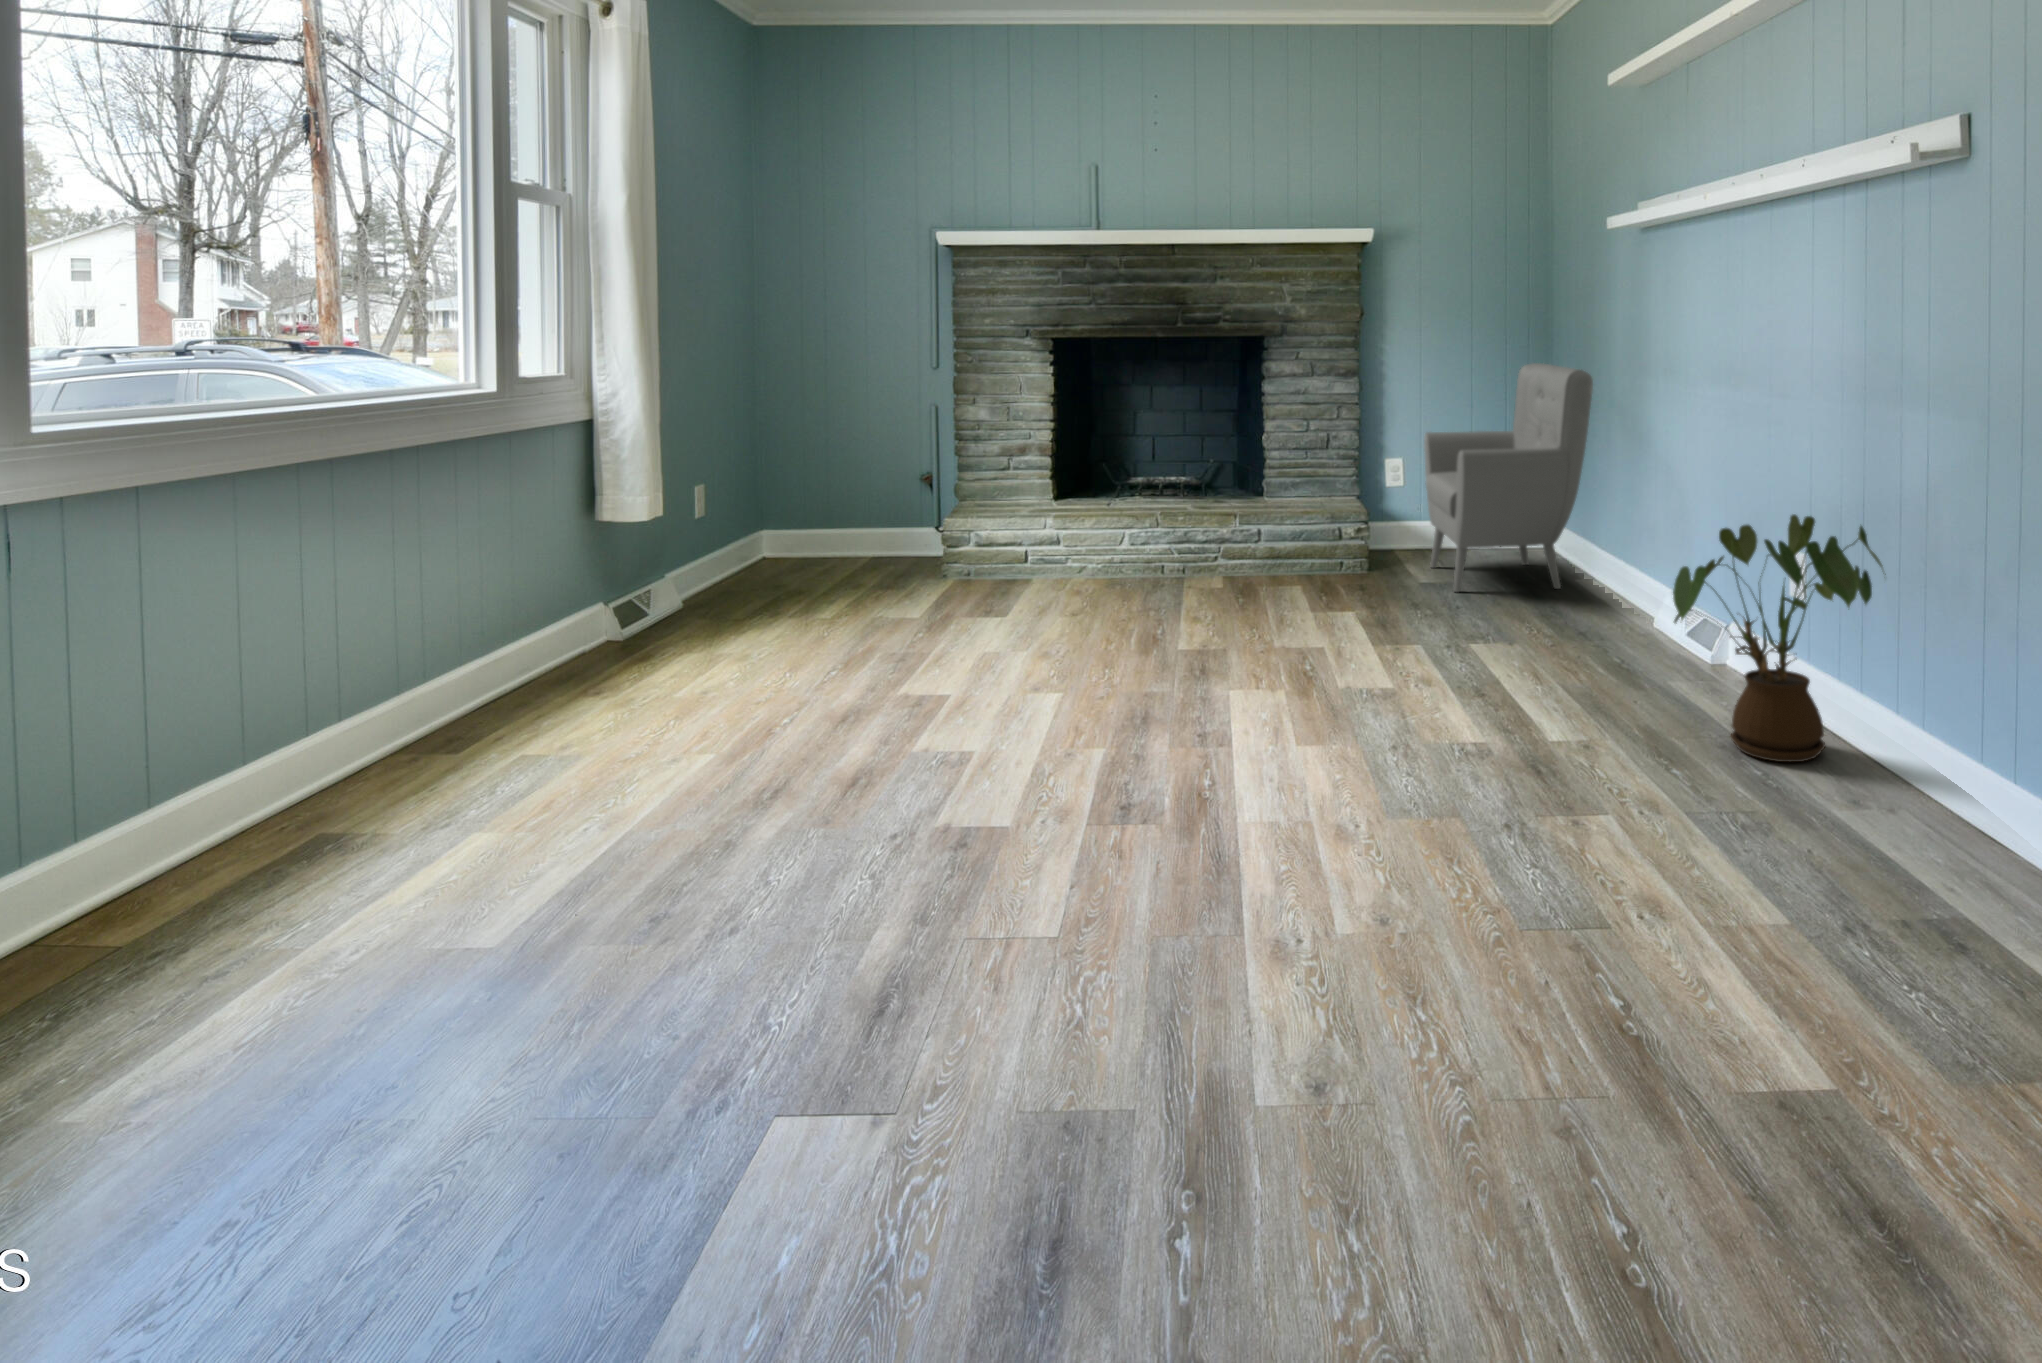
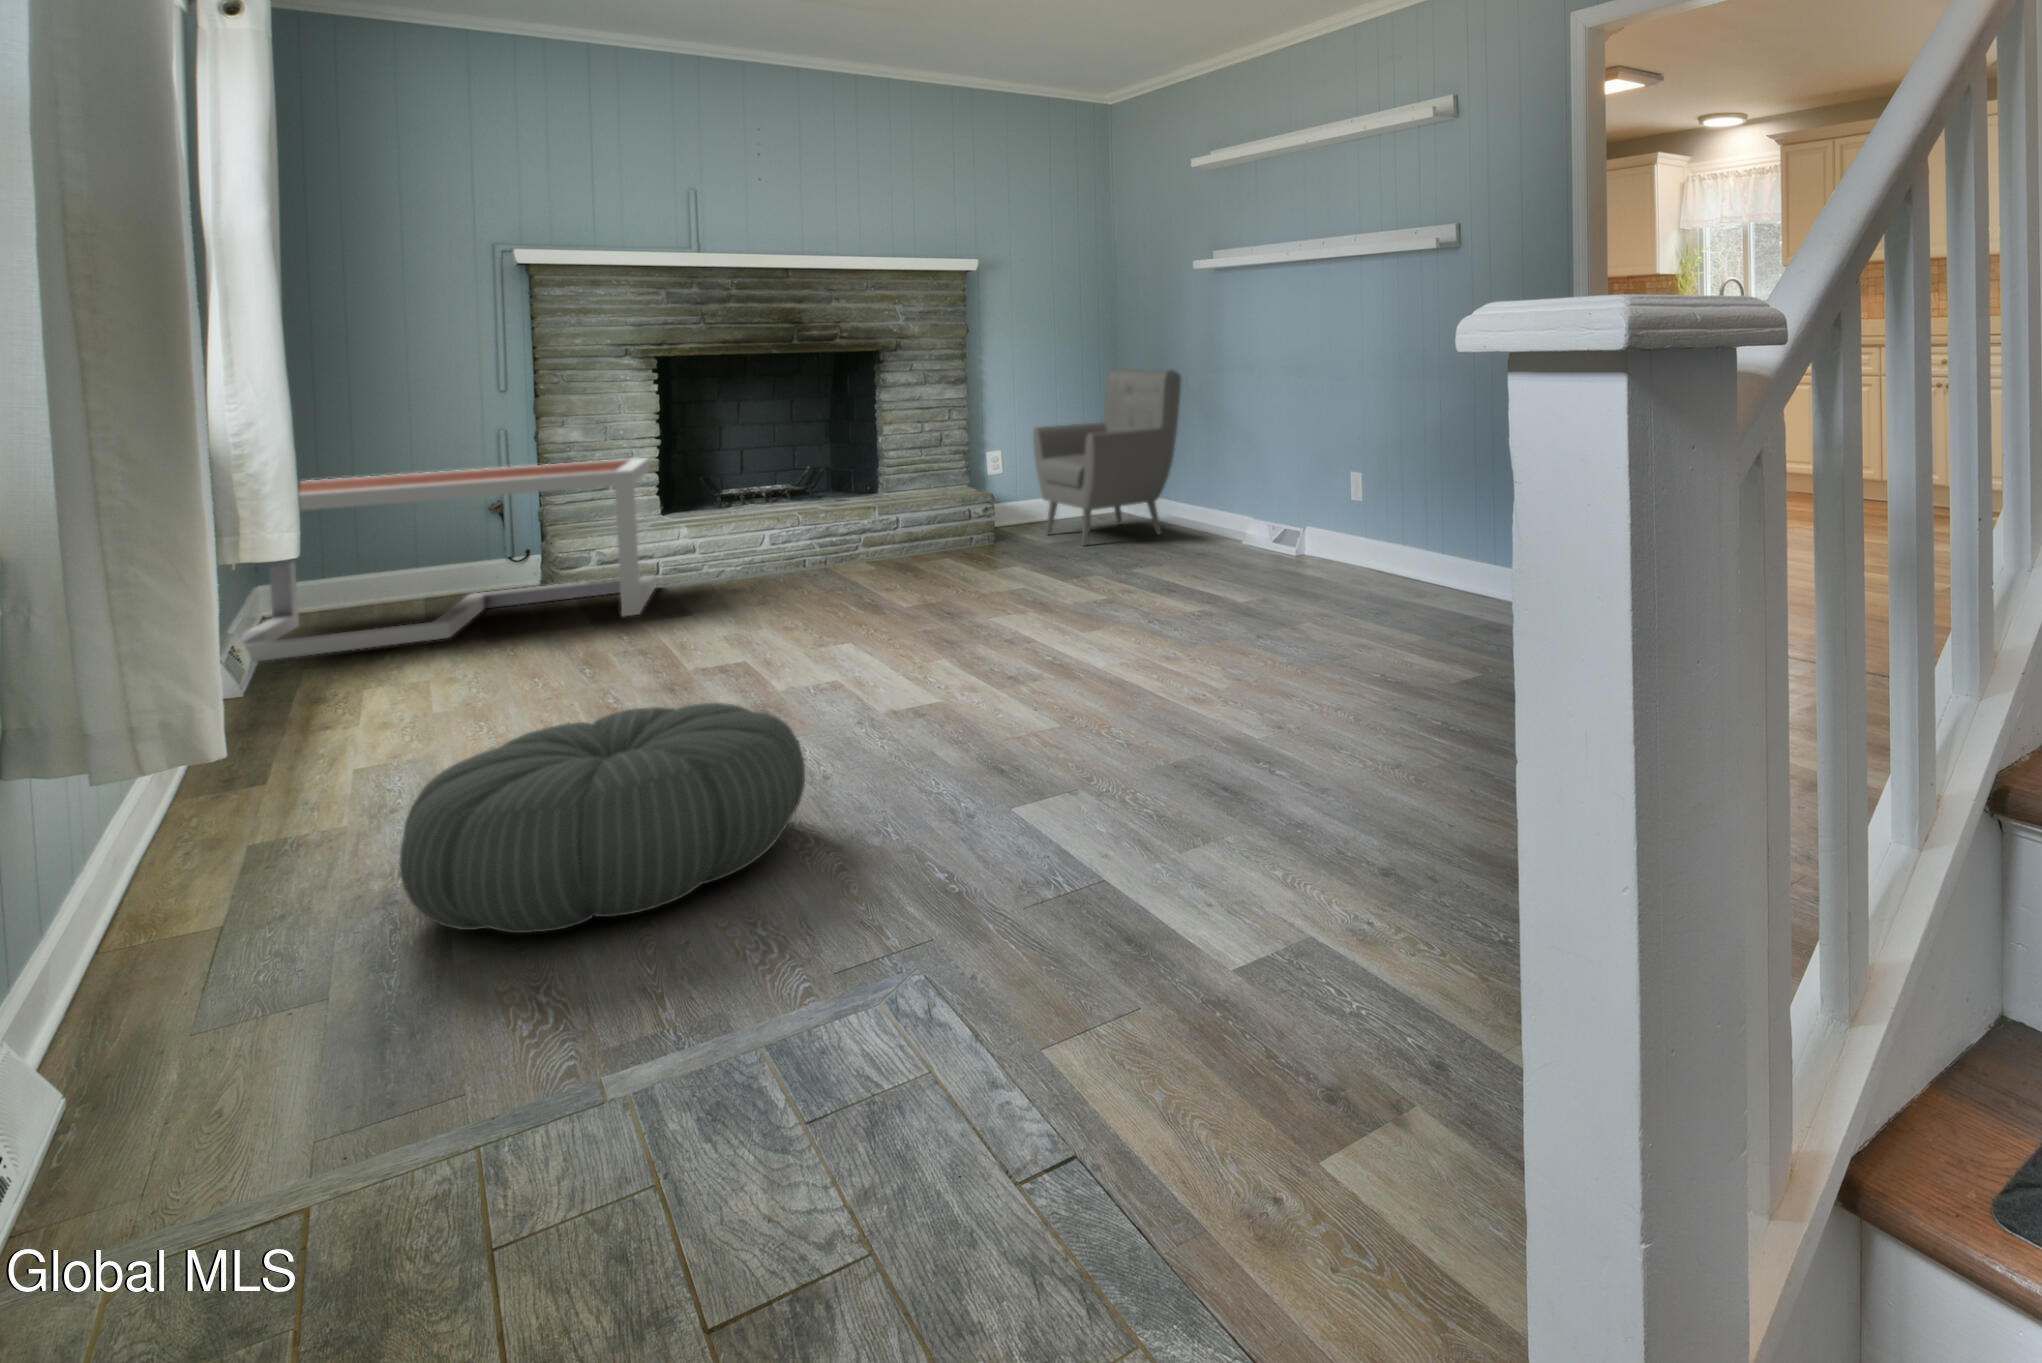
coffee table: none [688,444,1034,610] -> present [241,458,656,662]
house plant: present [1673,514,1886,762] -> none [1308,440,1427,591]
pouf: none [307,793,744,1085] -> present [400,703,805,933]

